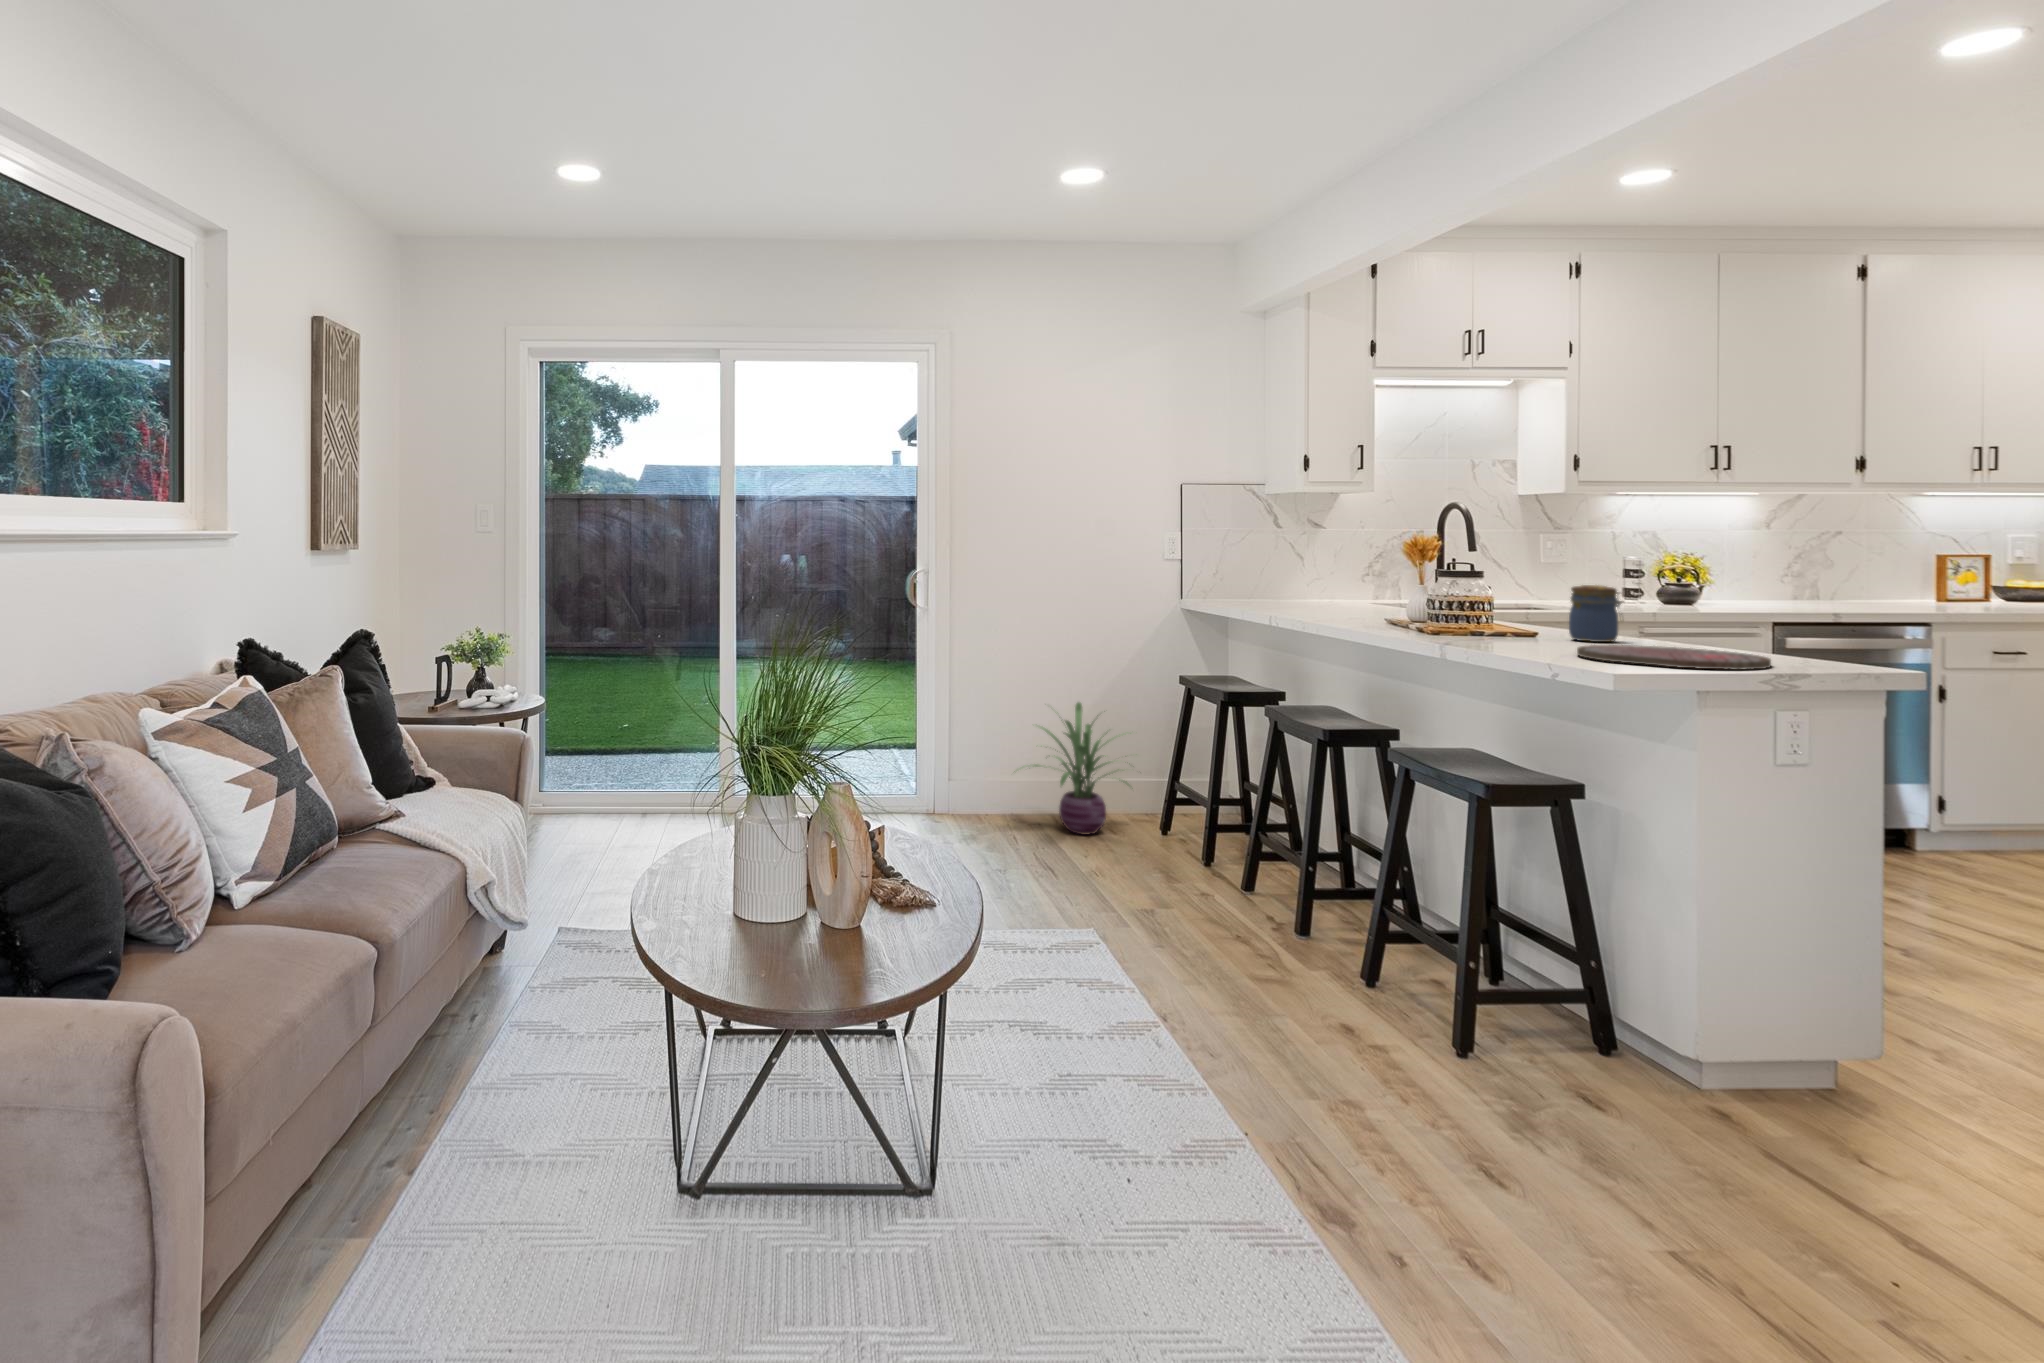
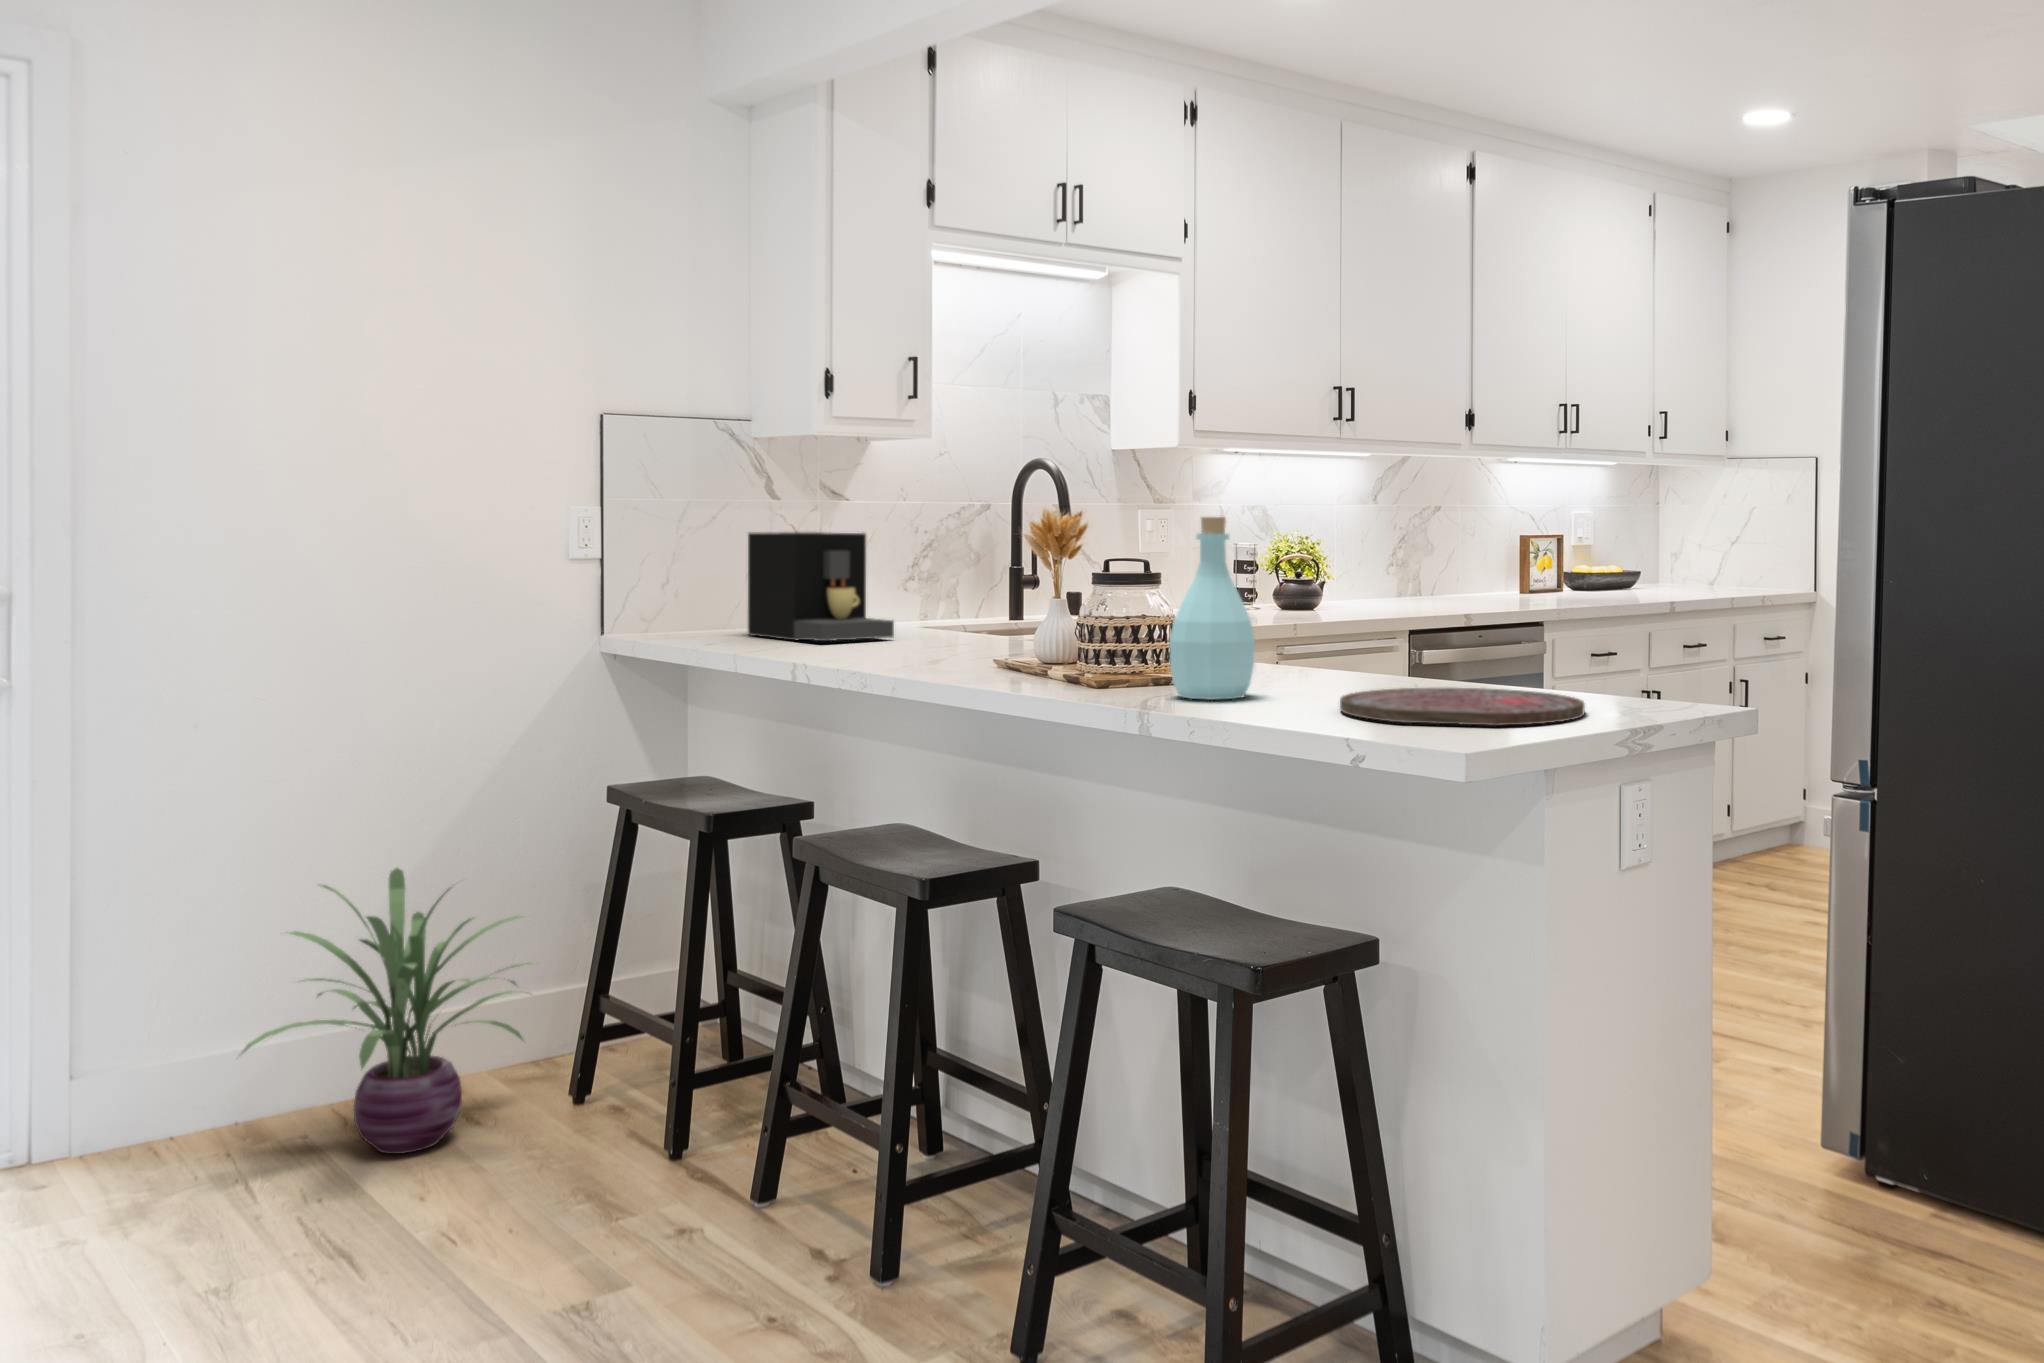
bottle: none [1473,539,1534,645] -> present [1169,517,1255,699]
coffee maker: none [1258,546,1341,606] -> present [748,532,894,641]
jar: present [1569,585,1621,642] -> none [1285,592,1354,683]

